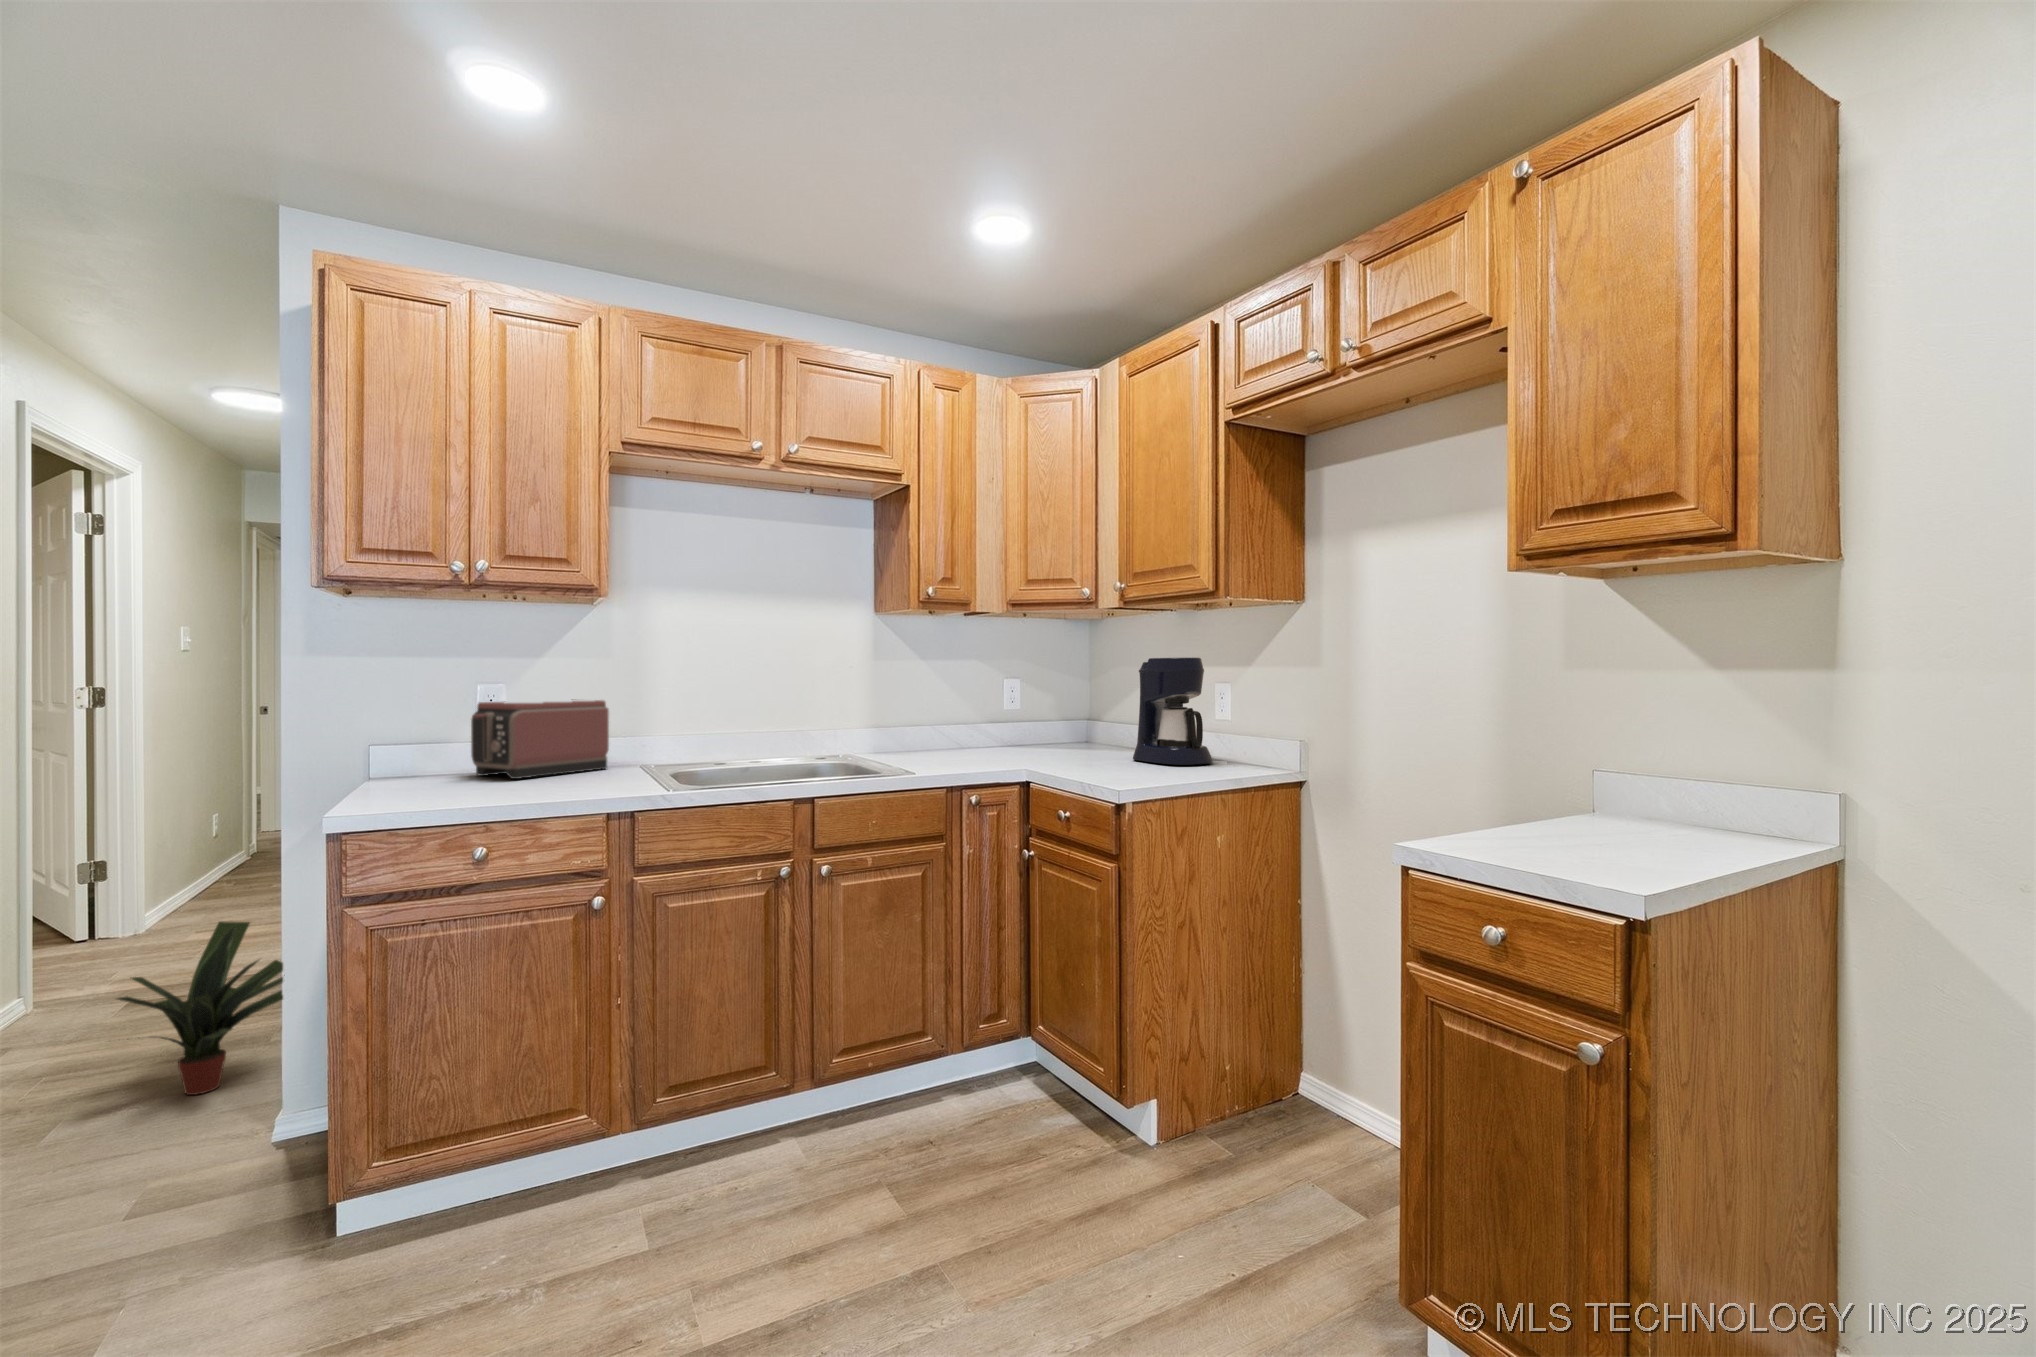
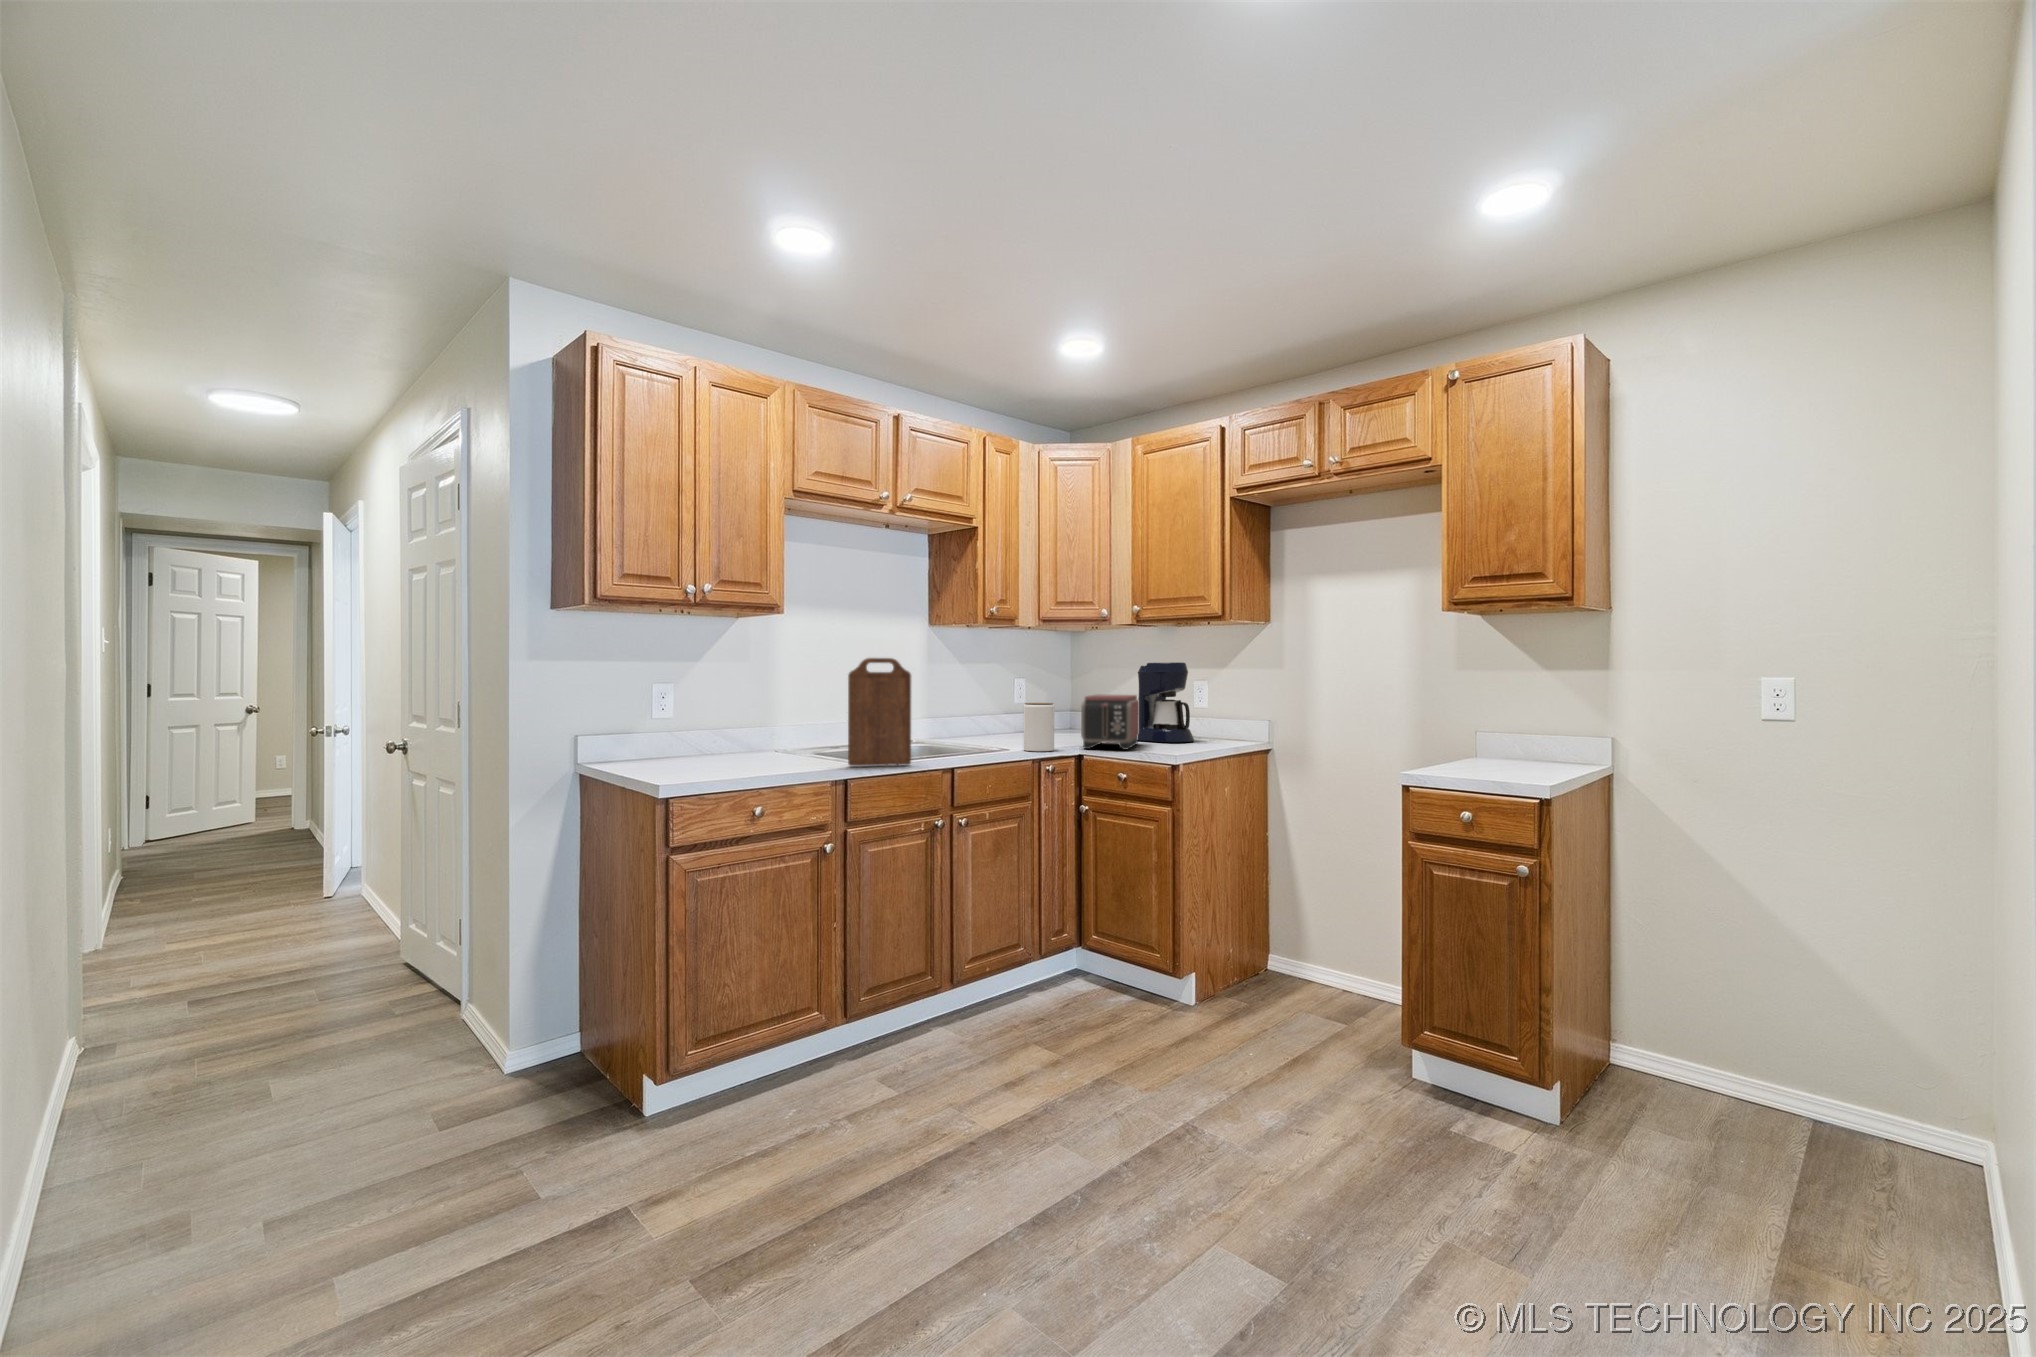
cutting board: none [650,652,734,795] -> present [848,658,911,766]
toaster: present [471,699,609,779] -> present [1081,695,1139,750]
jar: none [947,711,988,776] -> present [1024,703,1054,751]
potted plant: present [117,921,285,1095] -> none [313,901,457,1051]

